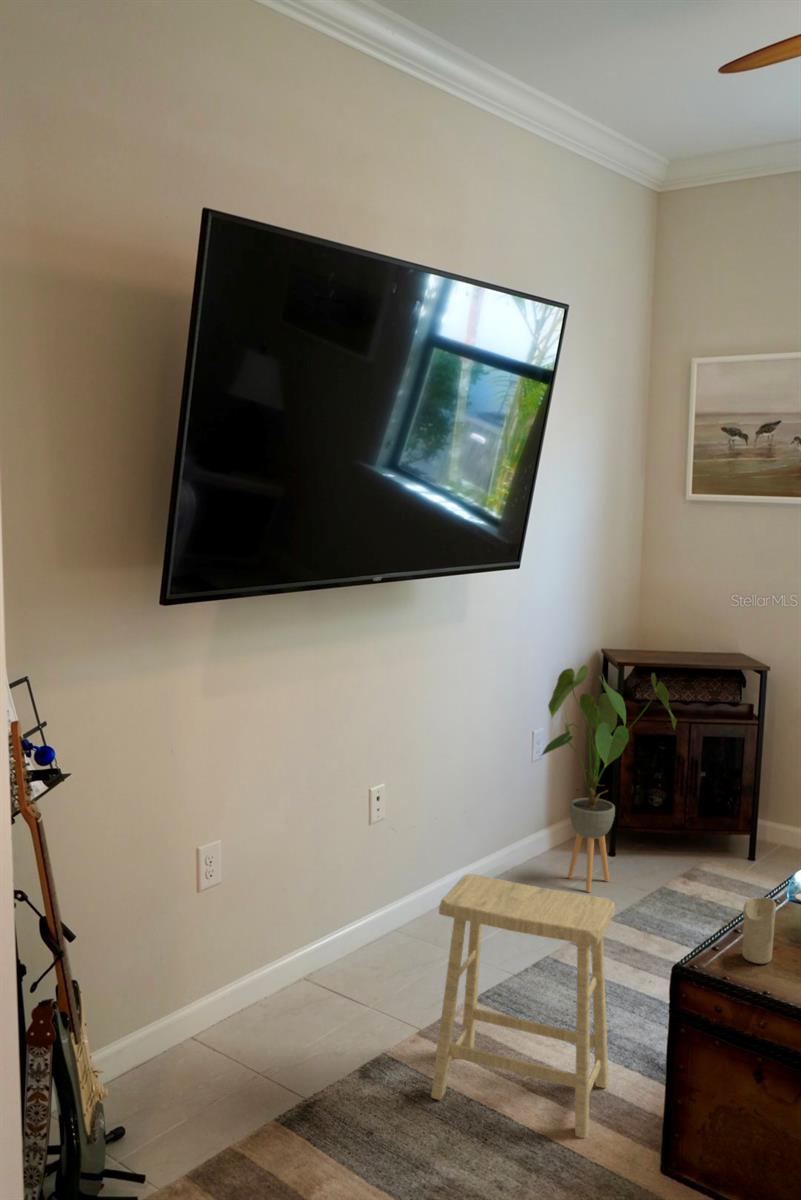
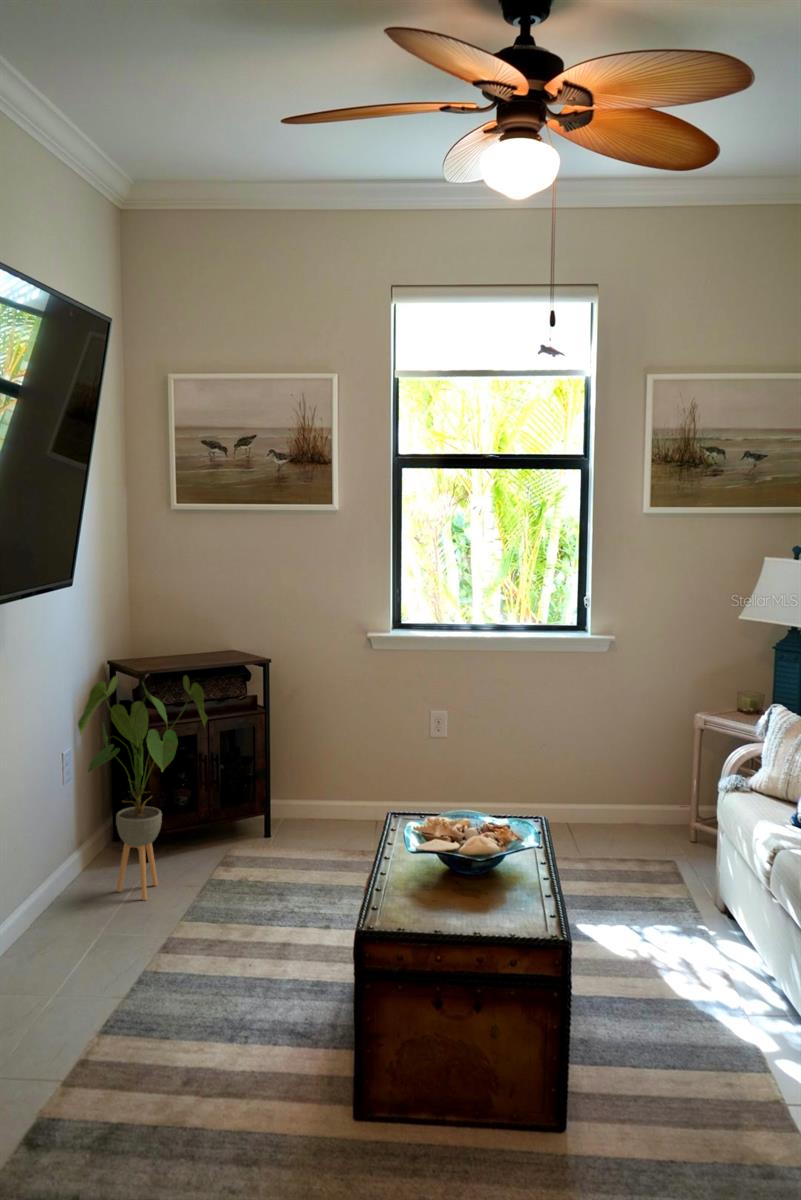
footstool: present [431,874,615,1138] -> none [111,888,280,1142]
candle: present [742,897,776,963] -> none [404,849,431,909]

